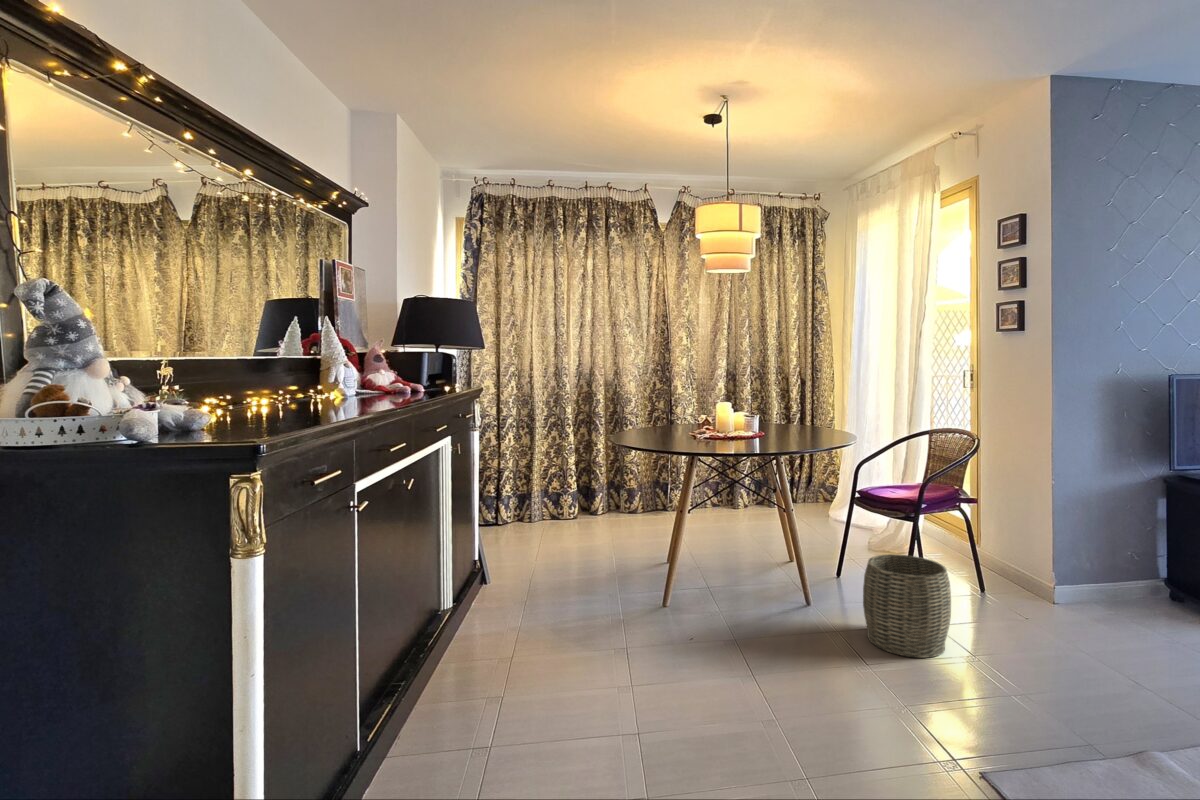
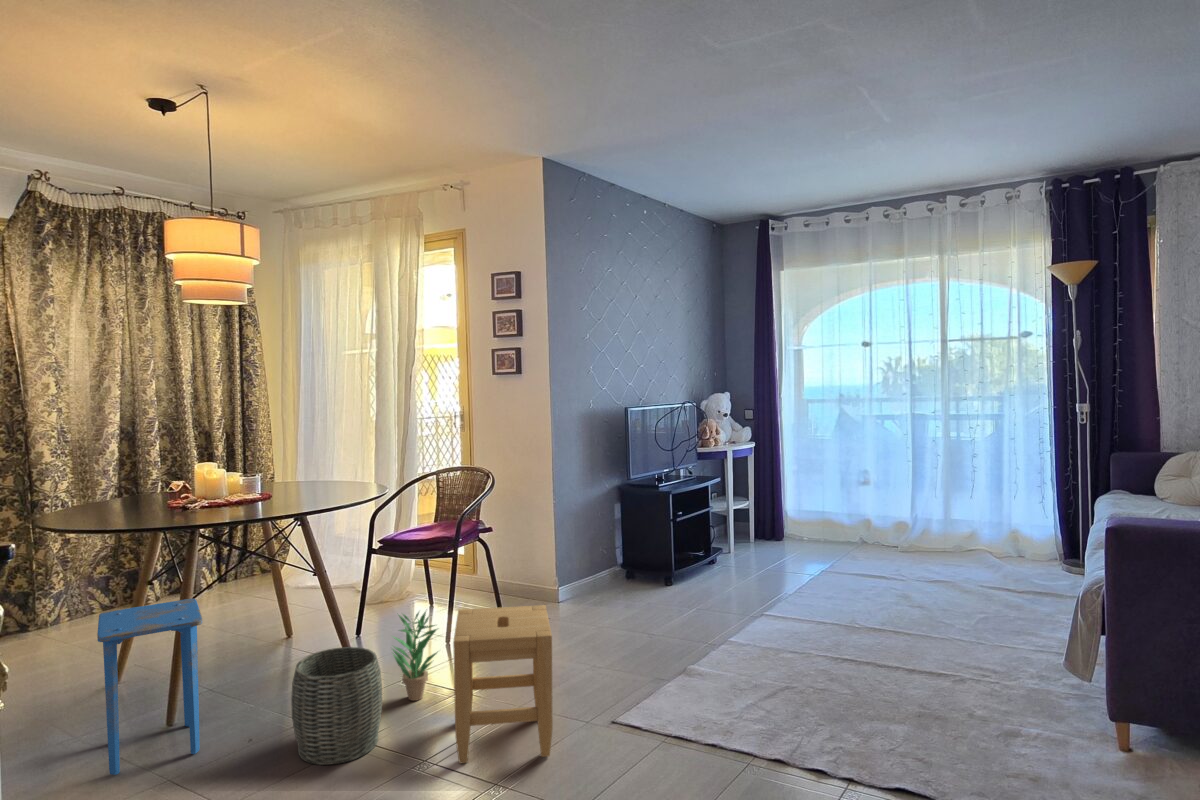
side table: none [718,491,791,614] -> present [97,599,202,775]
potted plant: none [955,537,1014,628] -> present [393,612,437,701]
stool: none [1039,542,1181,726] -> present [453,605,553,764]

